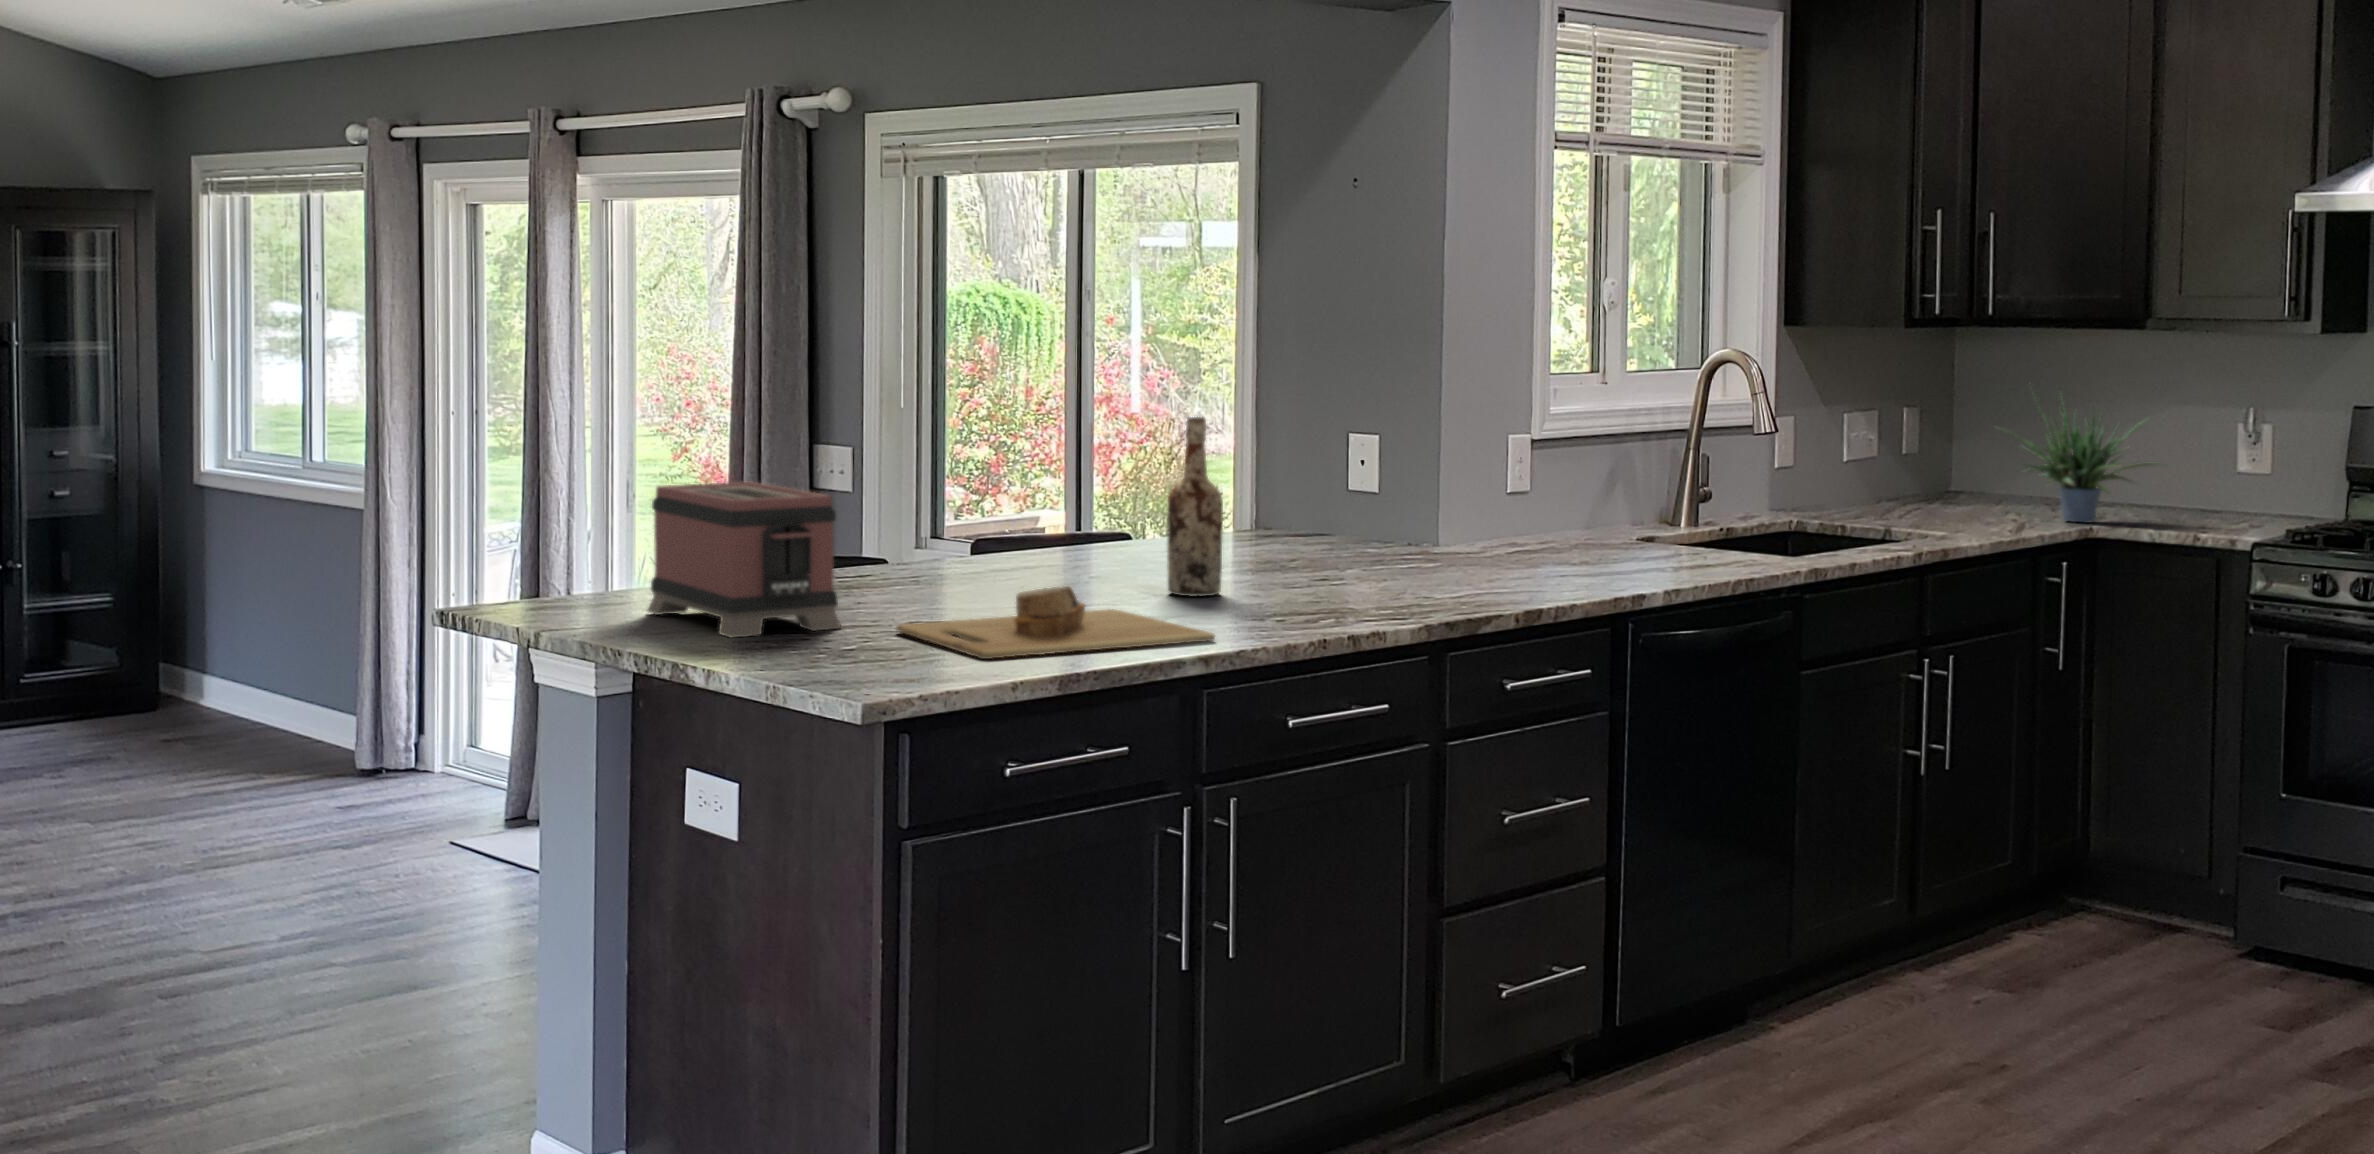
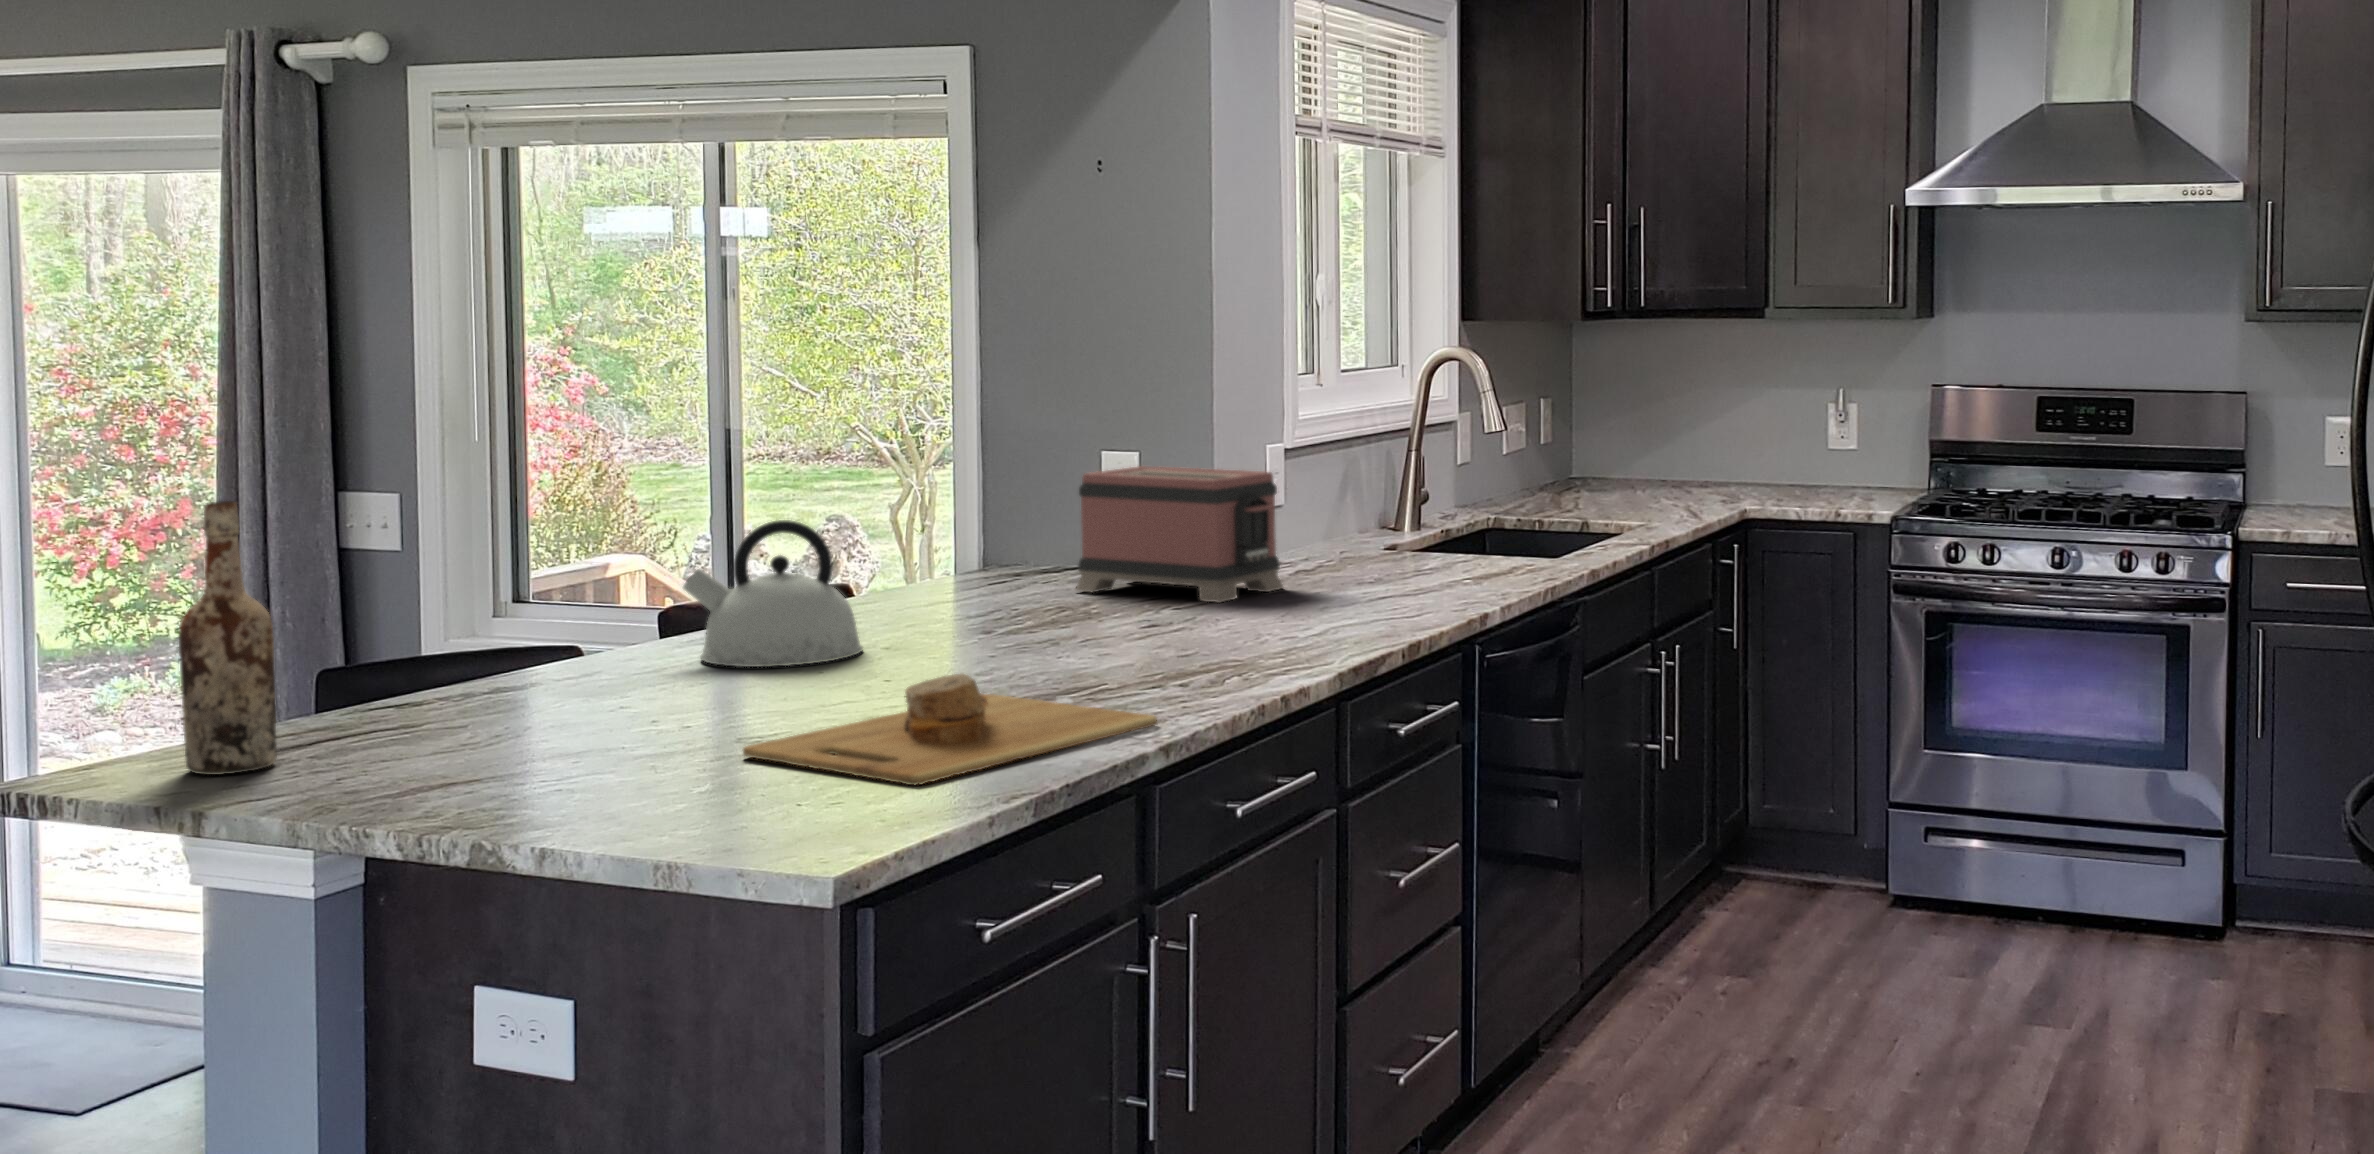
potted plant: present [1998,412,2165,523] -> none [1656,367,1809,501]
wine bottle: present [1167,417,1223,596] -> present [179,501,277,775]
kettle: none [946,468,1081,582] -> present [683,520,862,667]
toaster: present [648,481,841,638] -> present [1076,466,1283,603]

